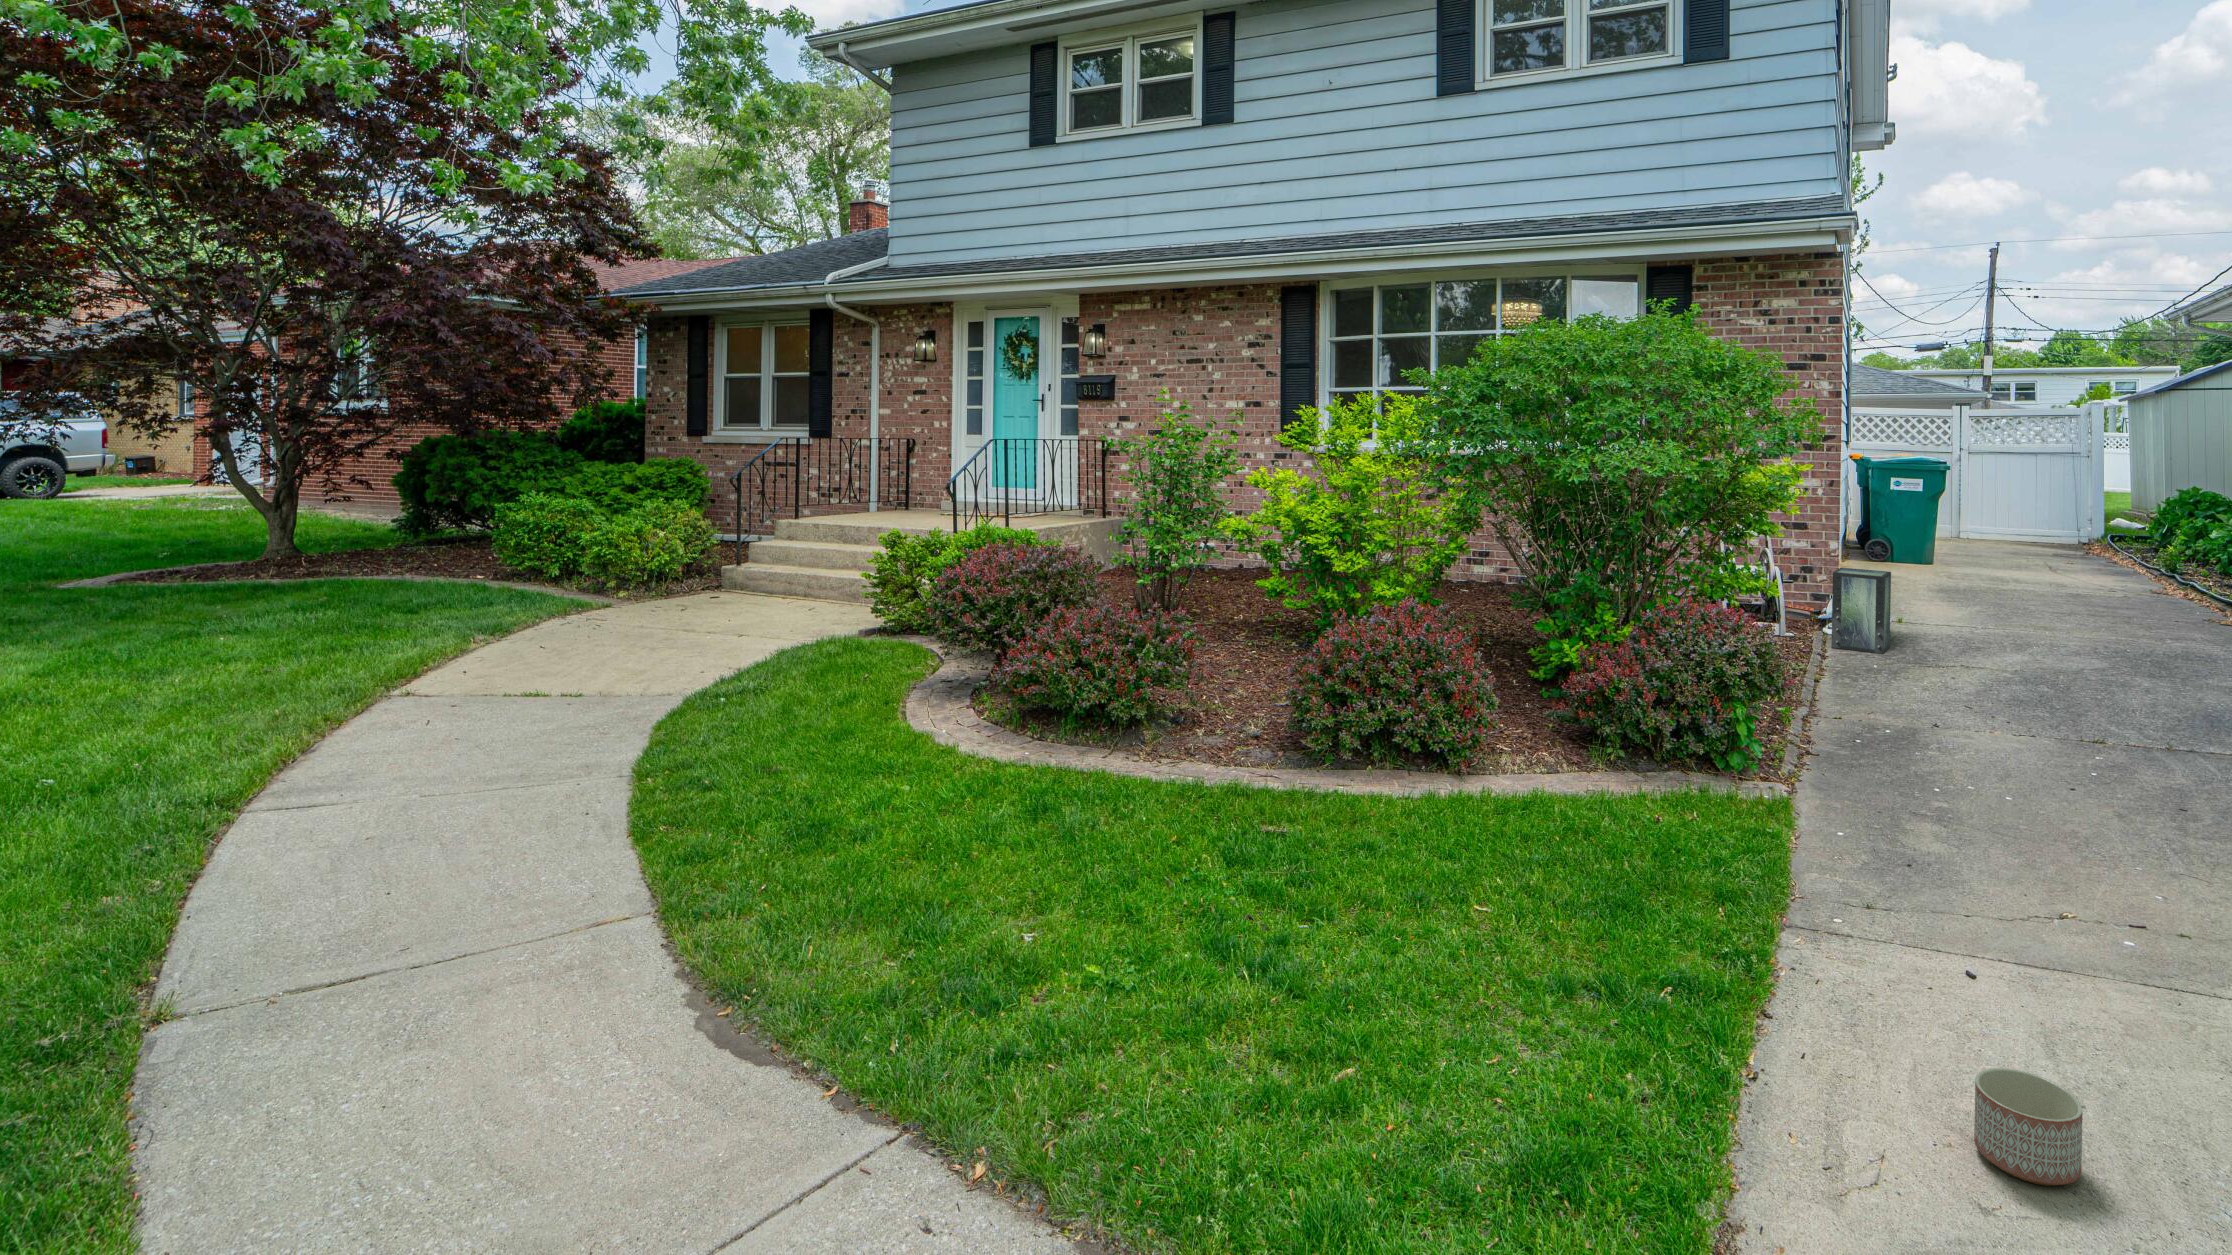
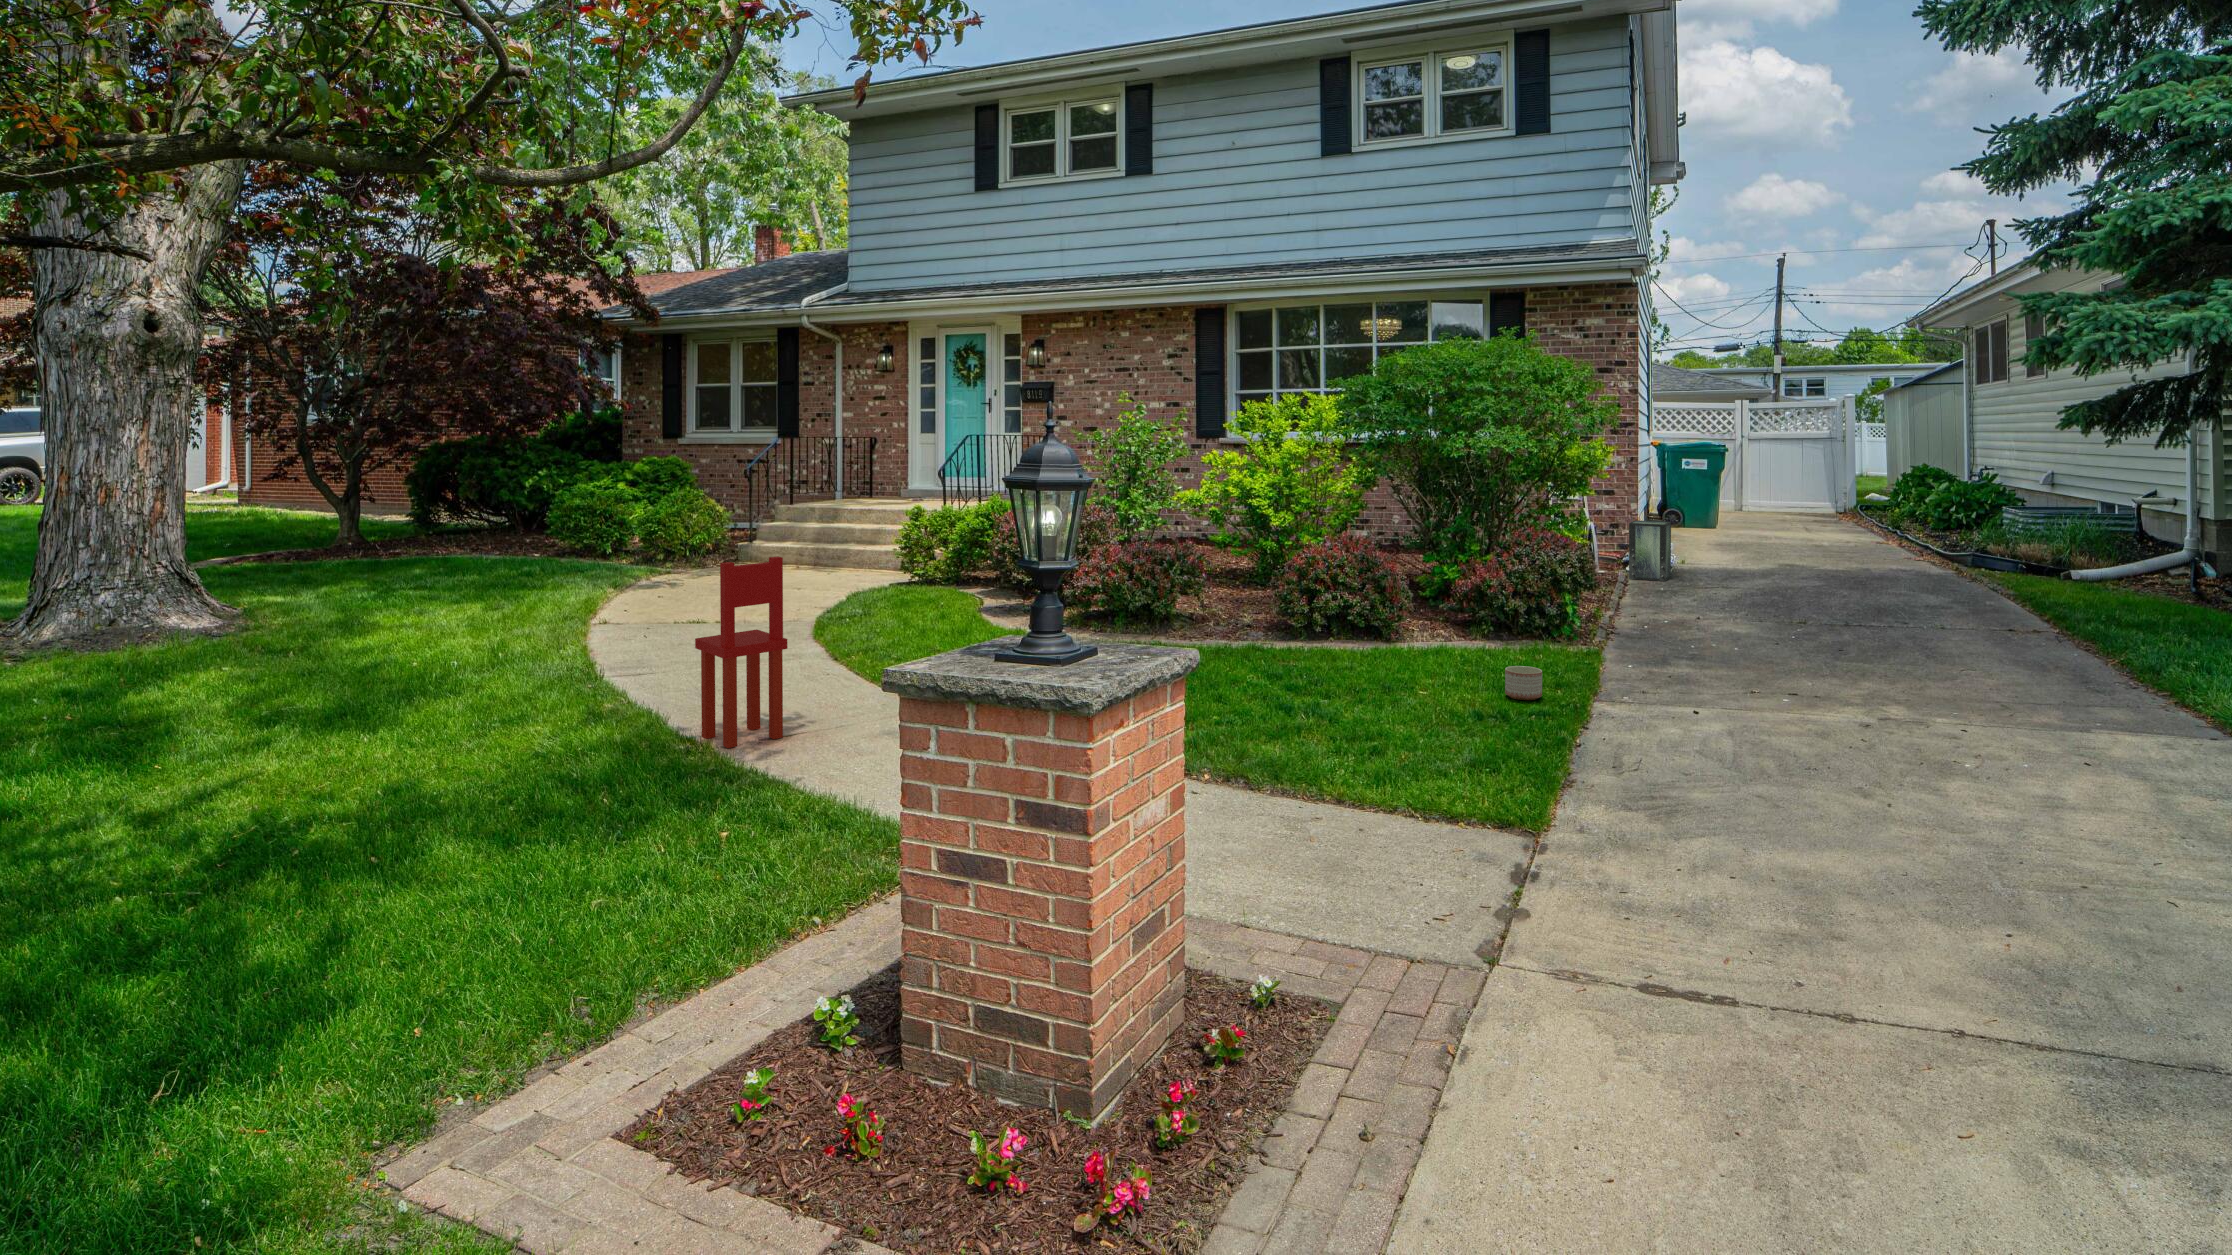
chair: none [73,679,251,1049] -> present [695,557,788,748]
planter: present [1974,1068,2083,1186] -> present [1505,666,1542,700]

